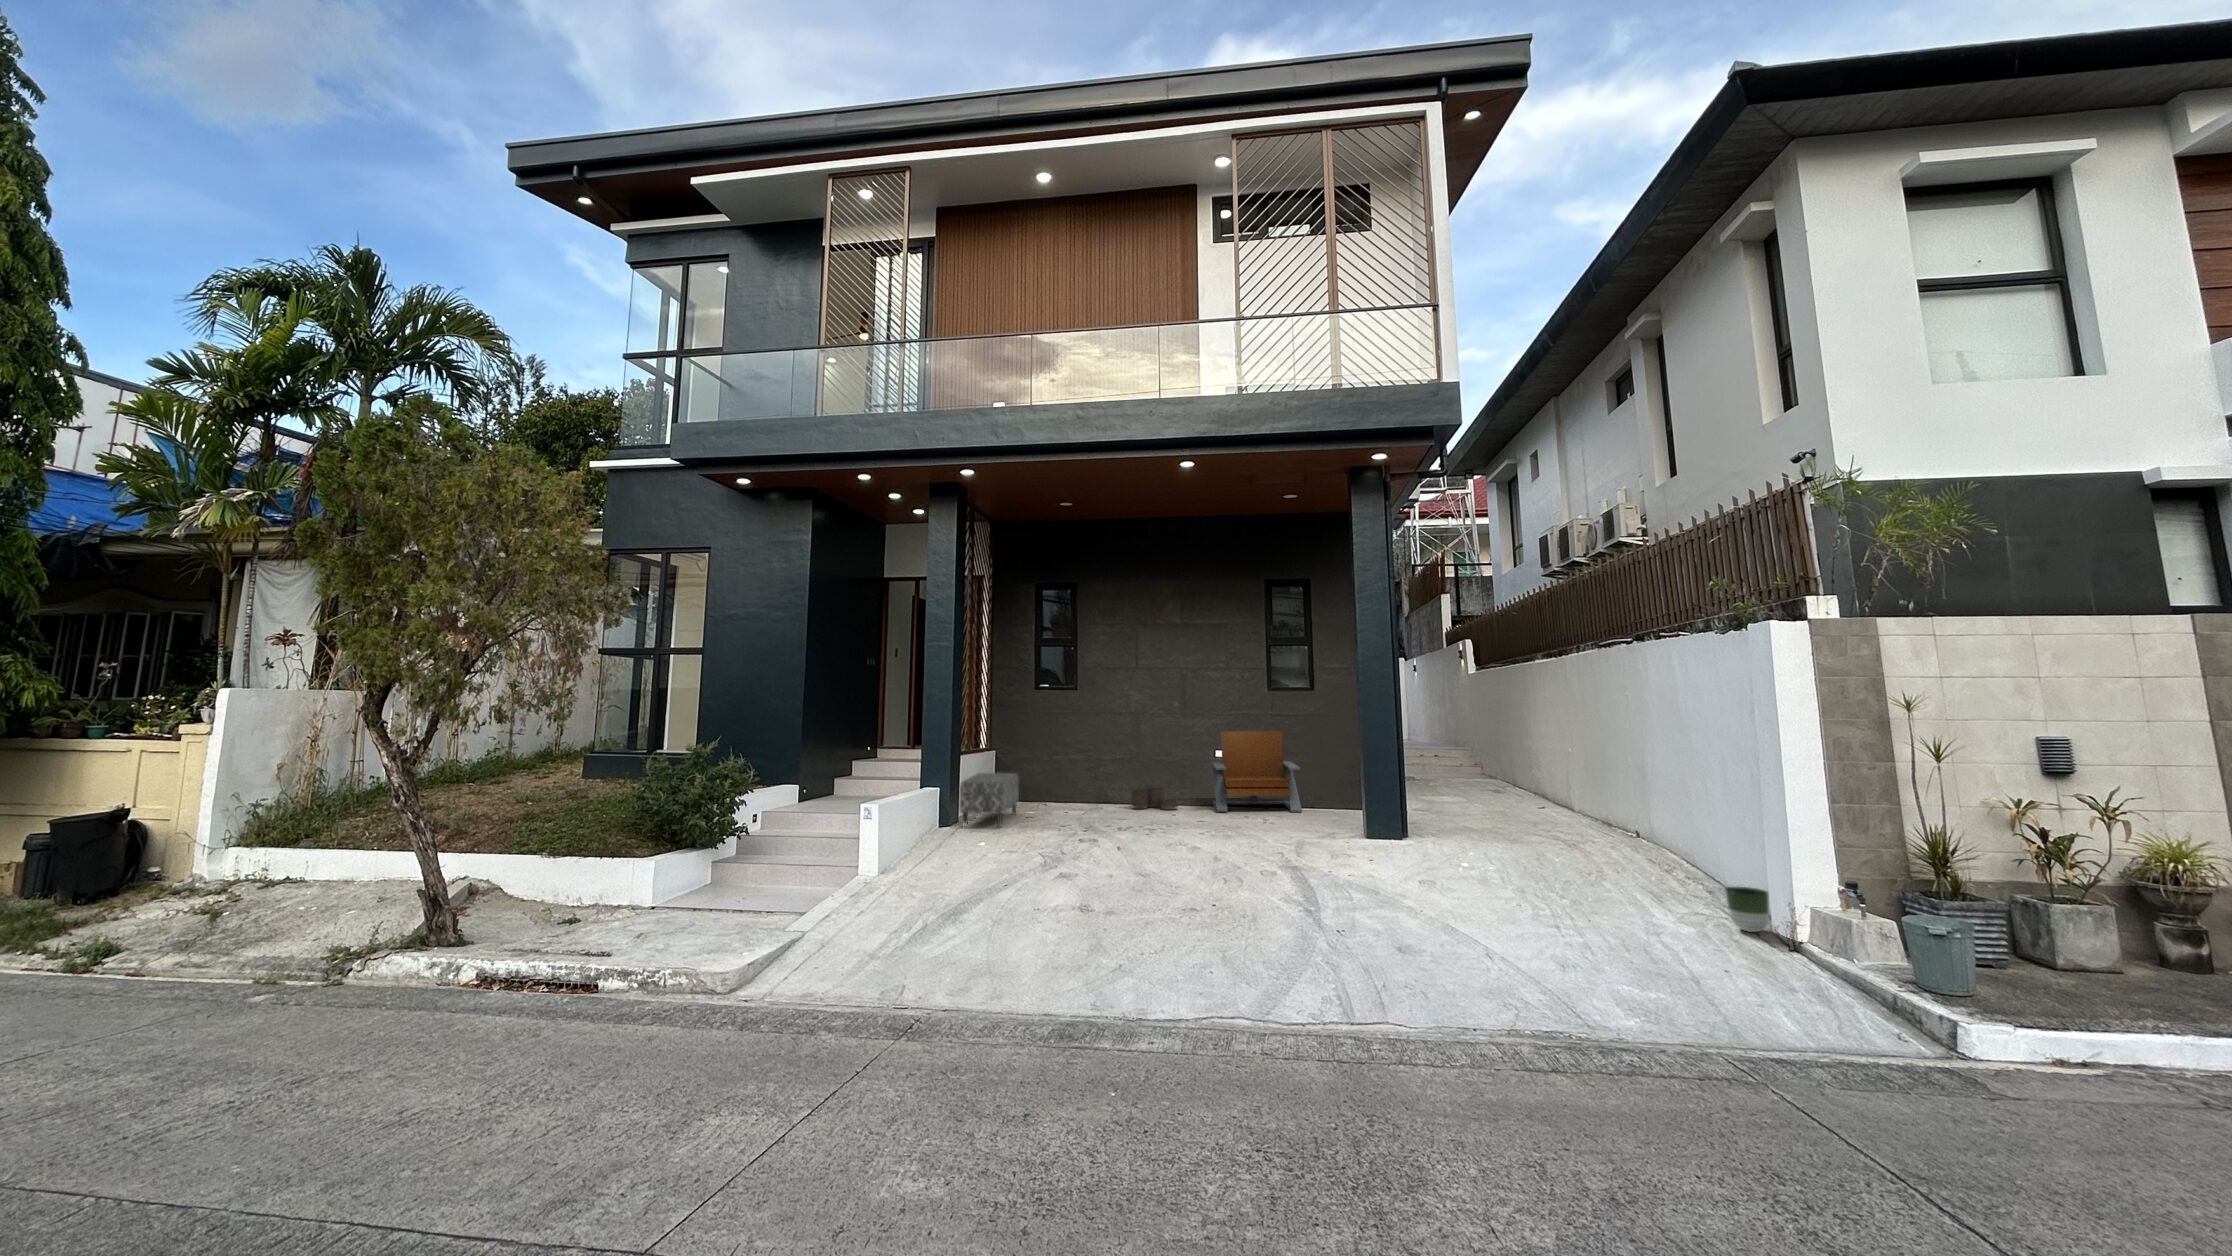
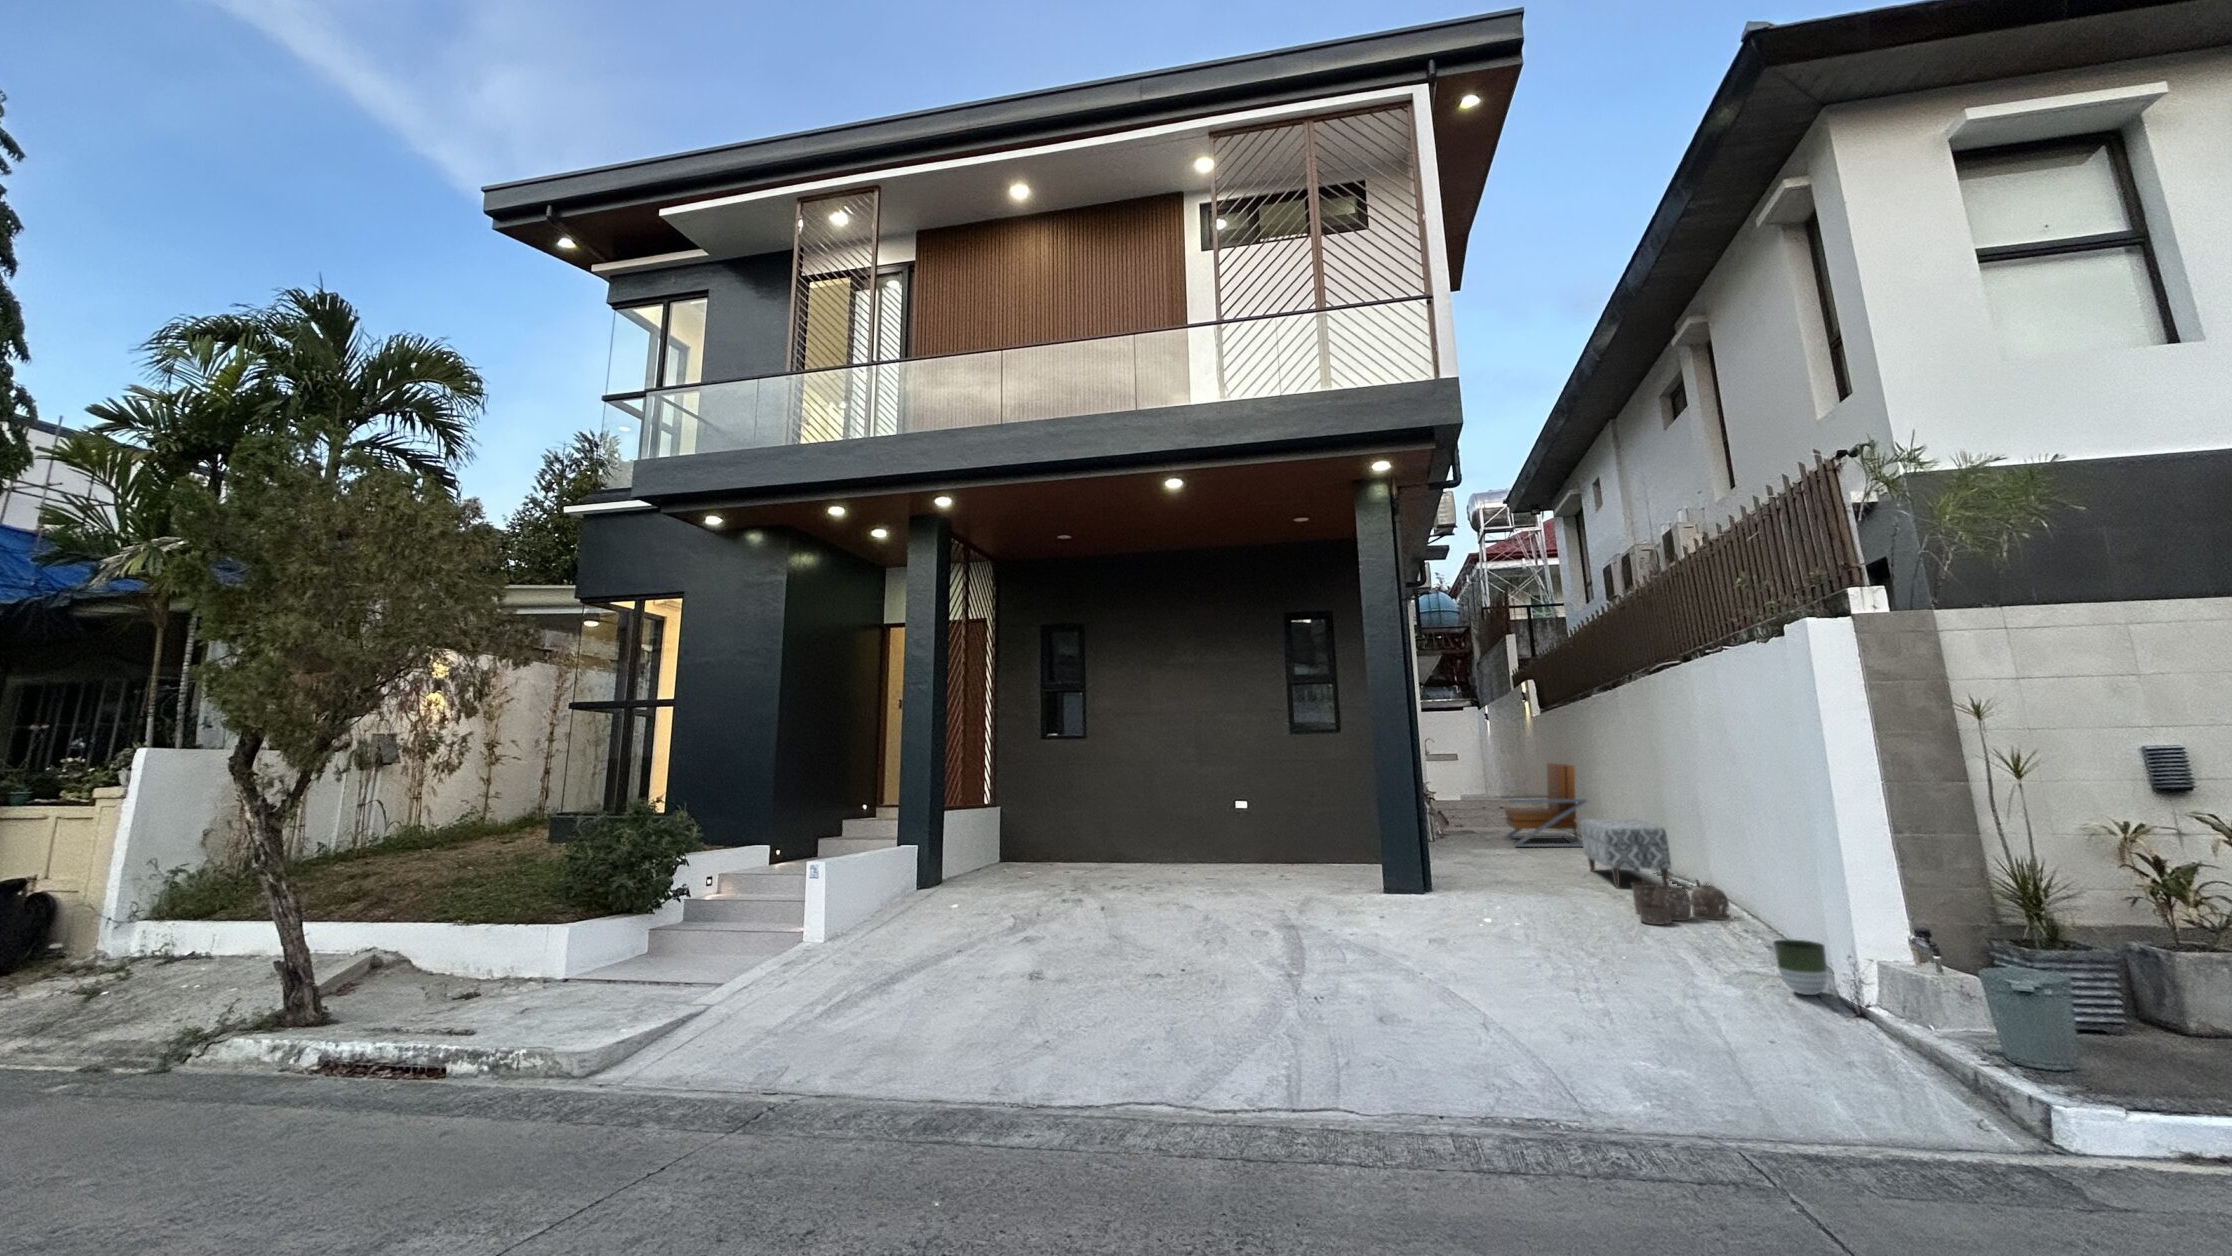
lounge chair: present [1212,731,1302,812] -> present [1501,763,1586,847]
bench: present [960,773,1019,827] -> present [1581,819,1671,887]
woven basket: present [1131,786,1177,810] -> present [1632,881,1731,924]

